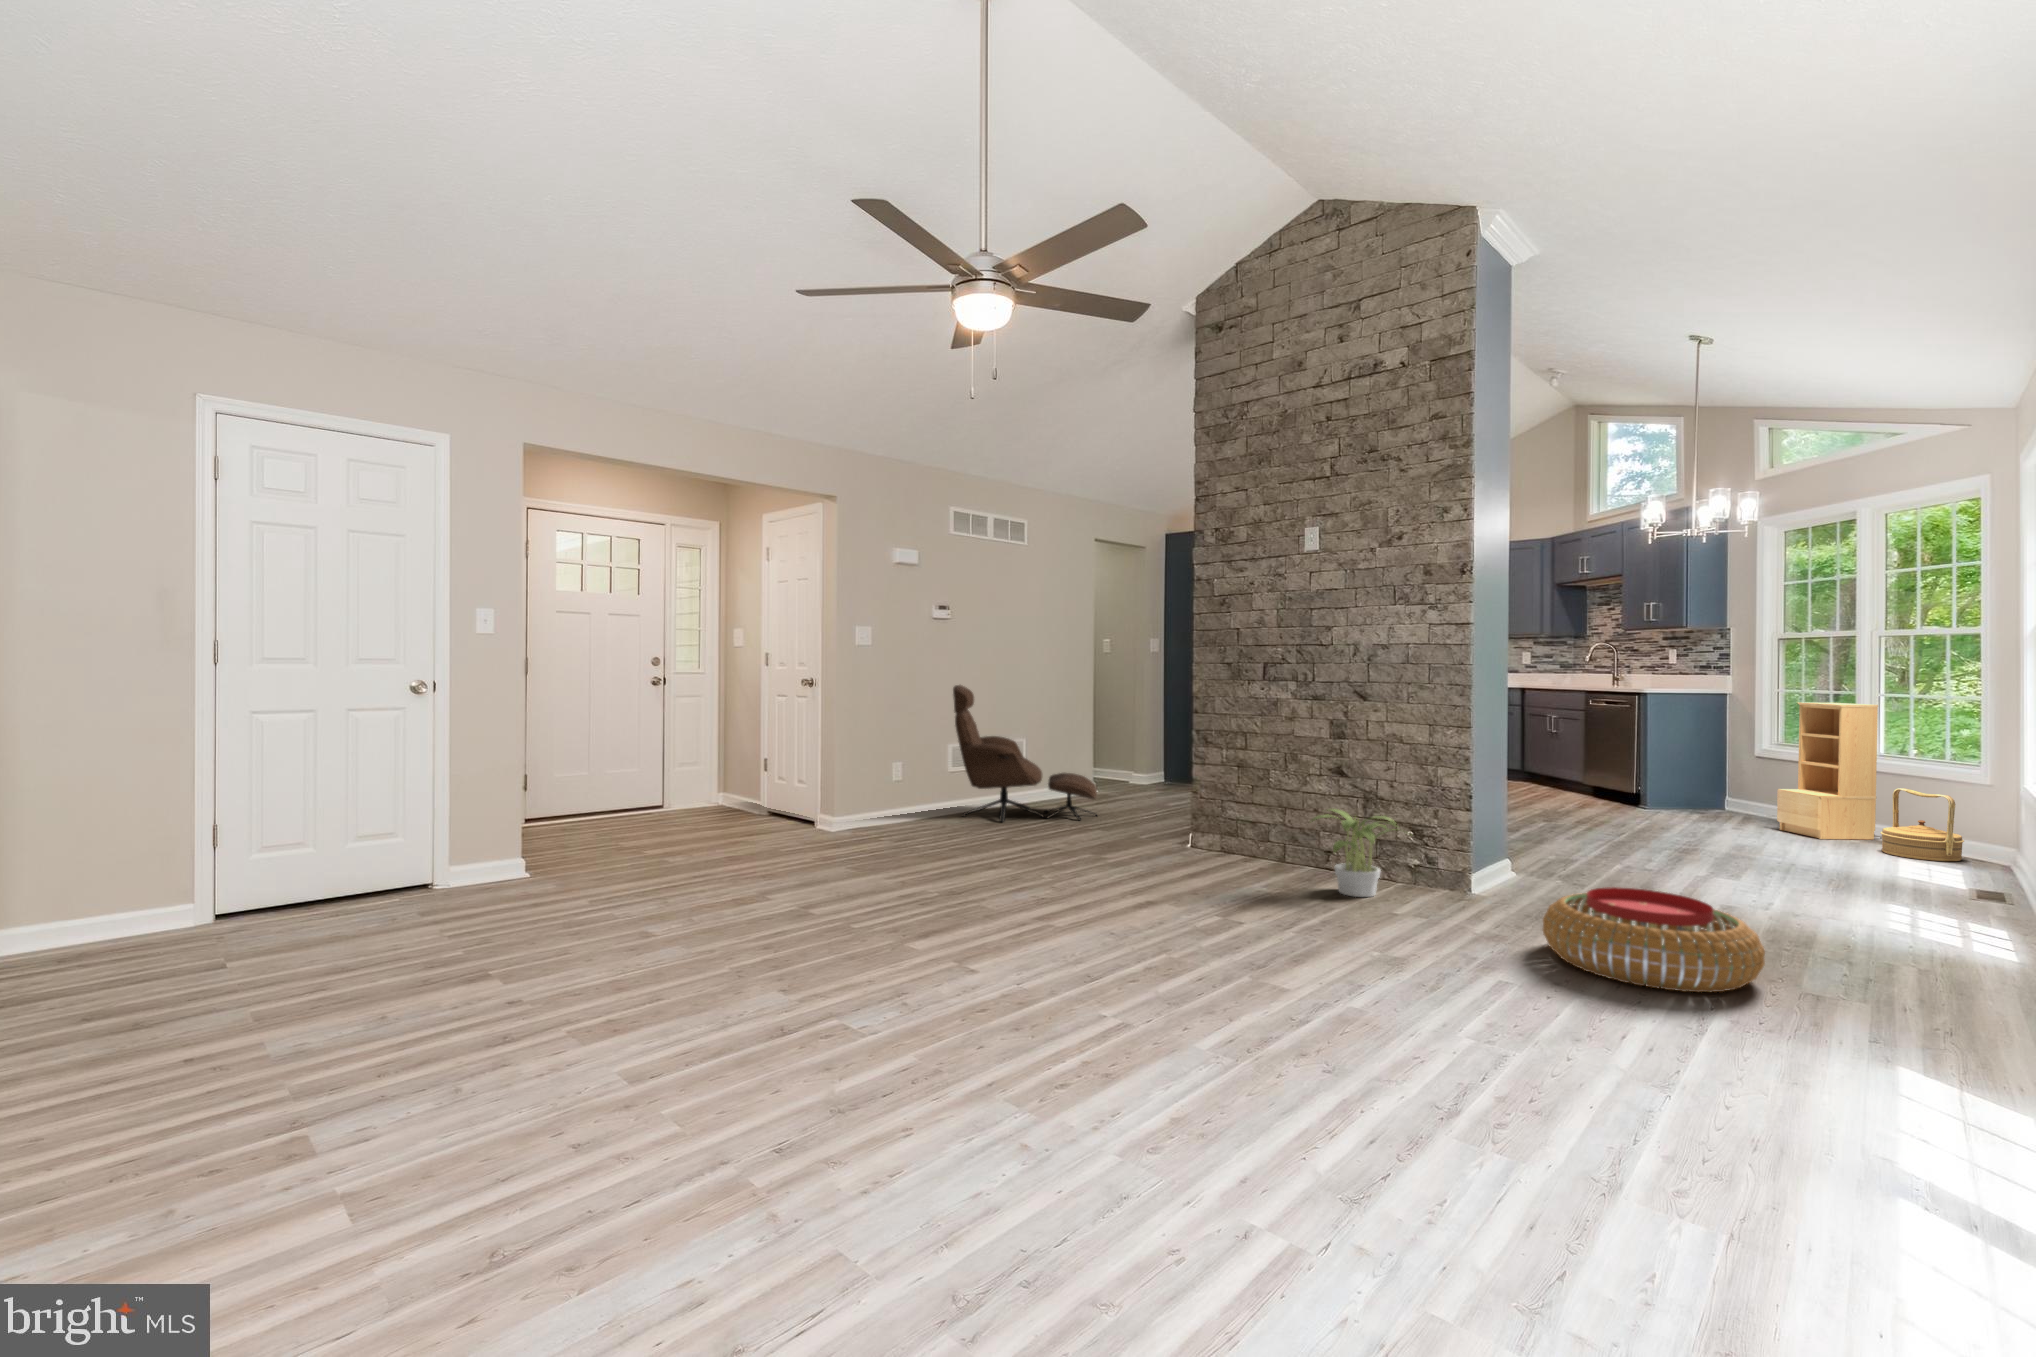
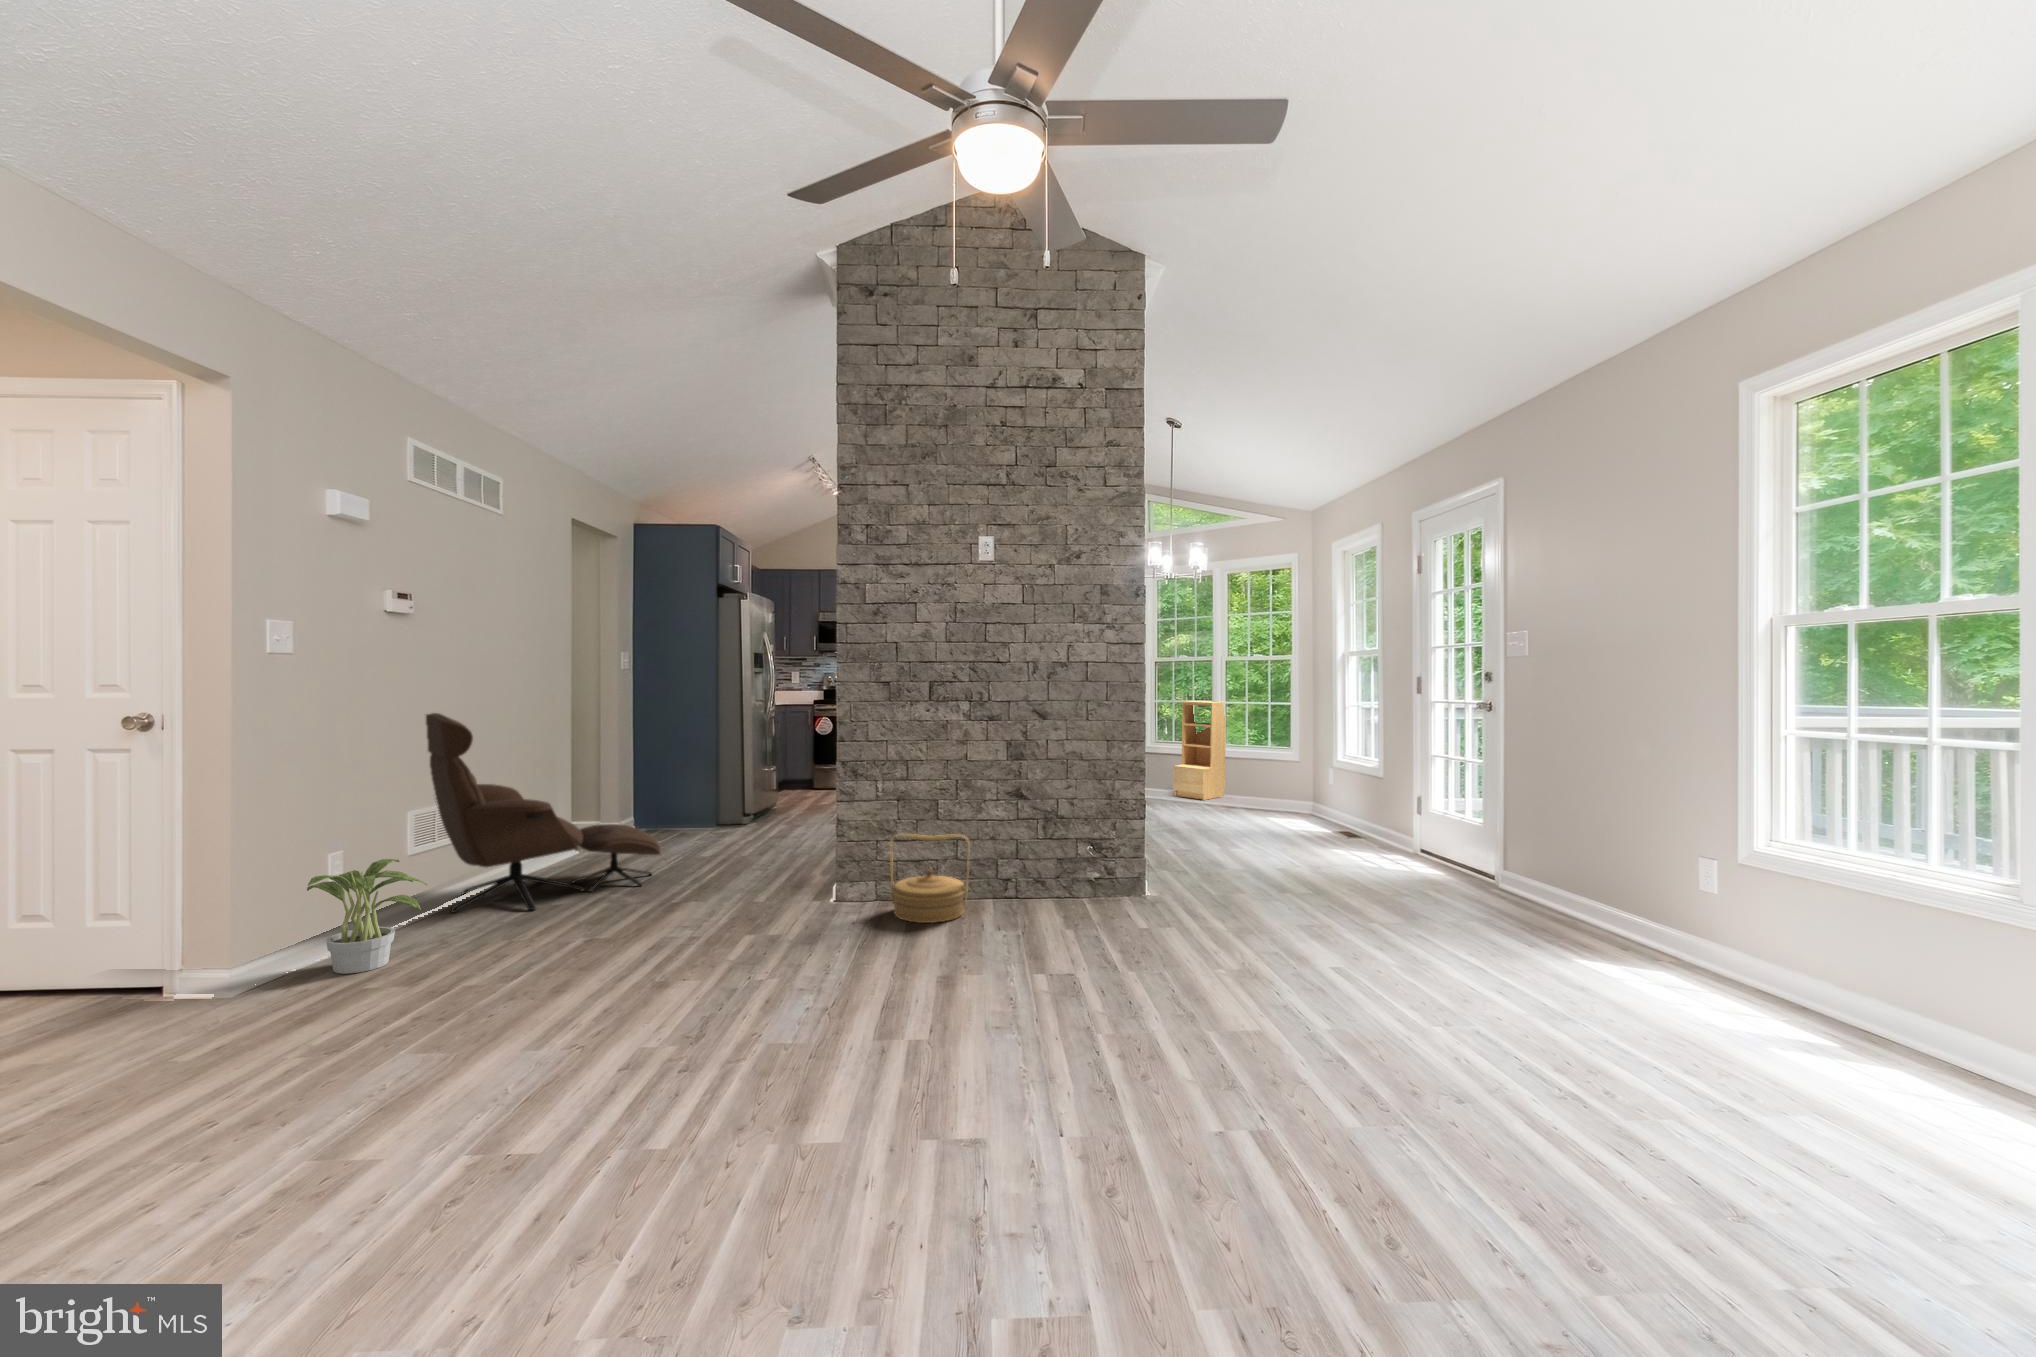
woven basket: present [1881,788,1964,861] -> present [890,834,970,923]
potted plant: present [1310,809,1396,897] -> present [307,859,427,974]
pouf: present [1543,887,1765,992] -> none [1270,872,1432,958]

